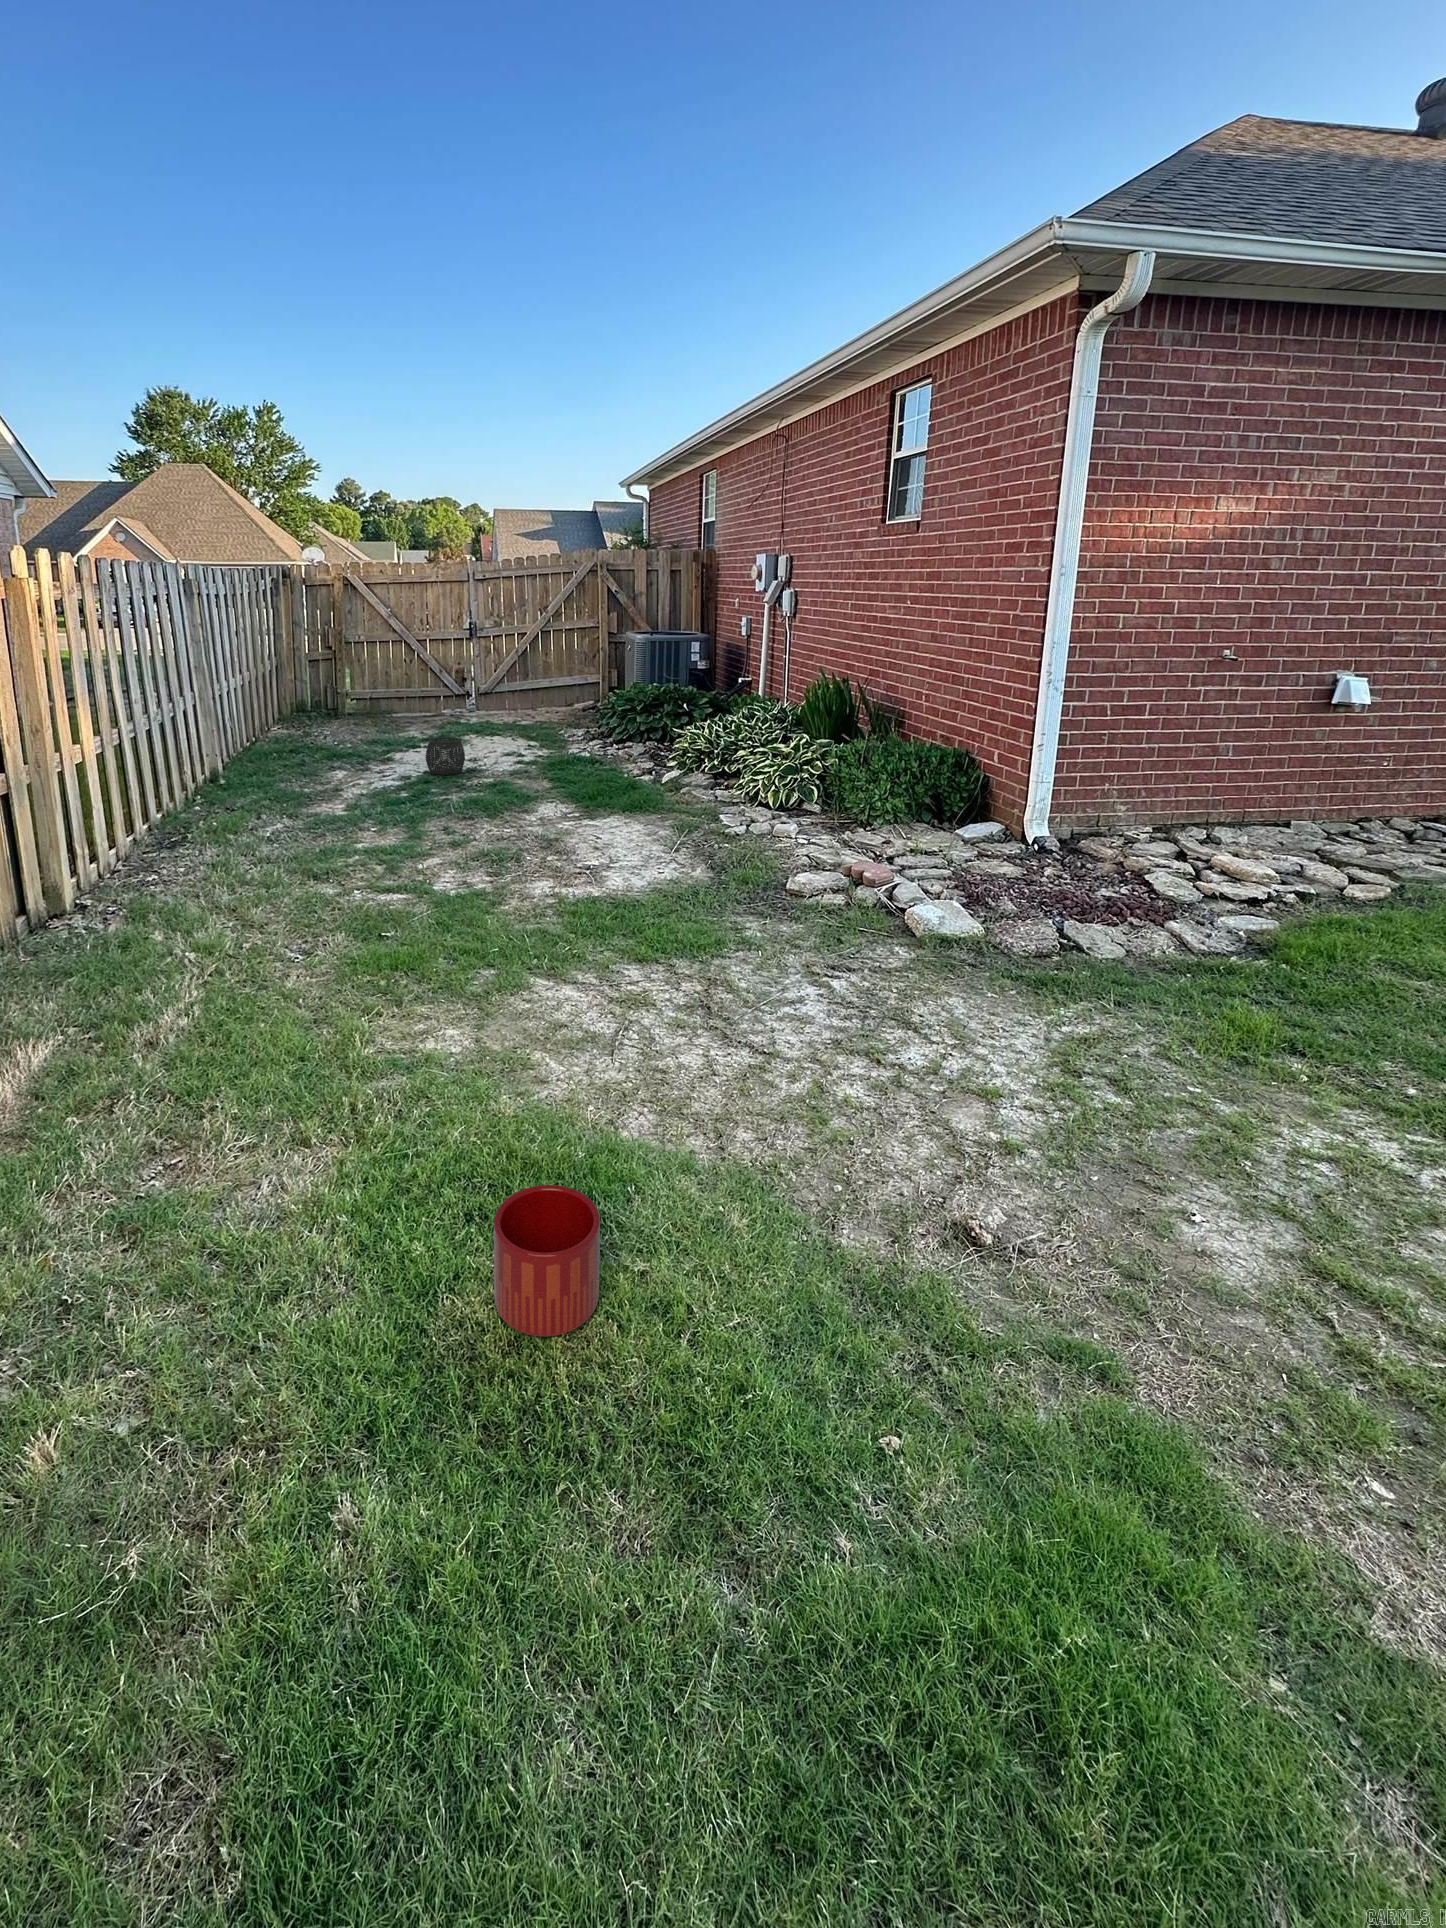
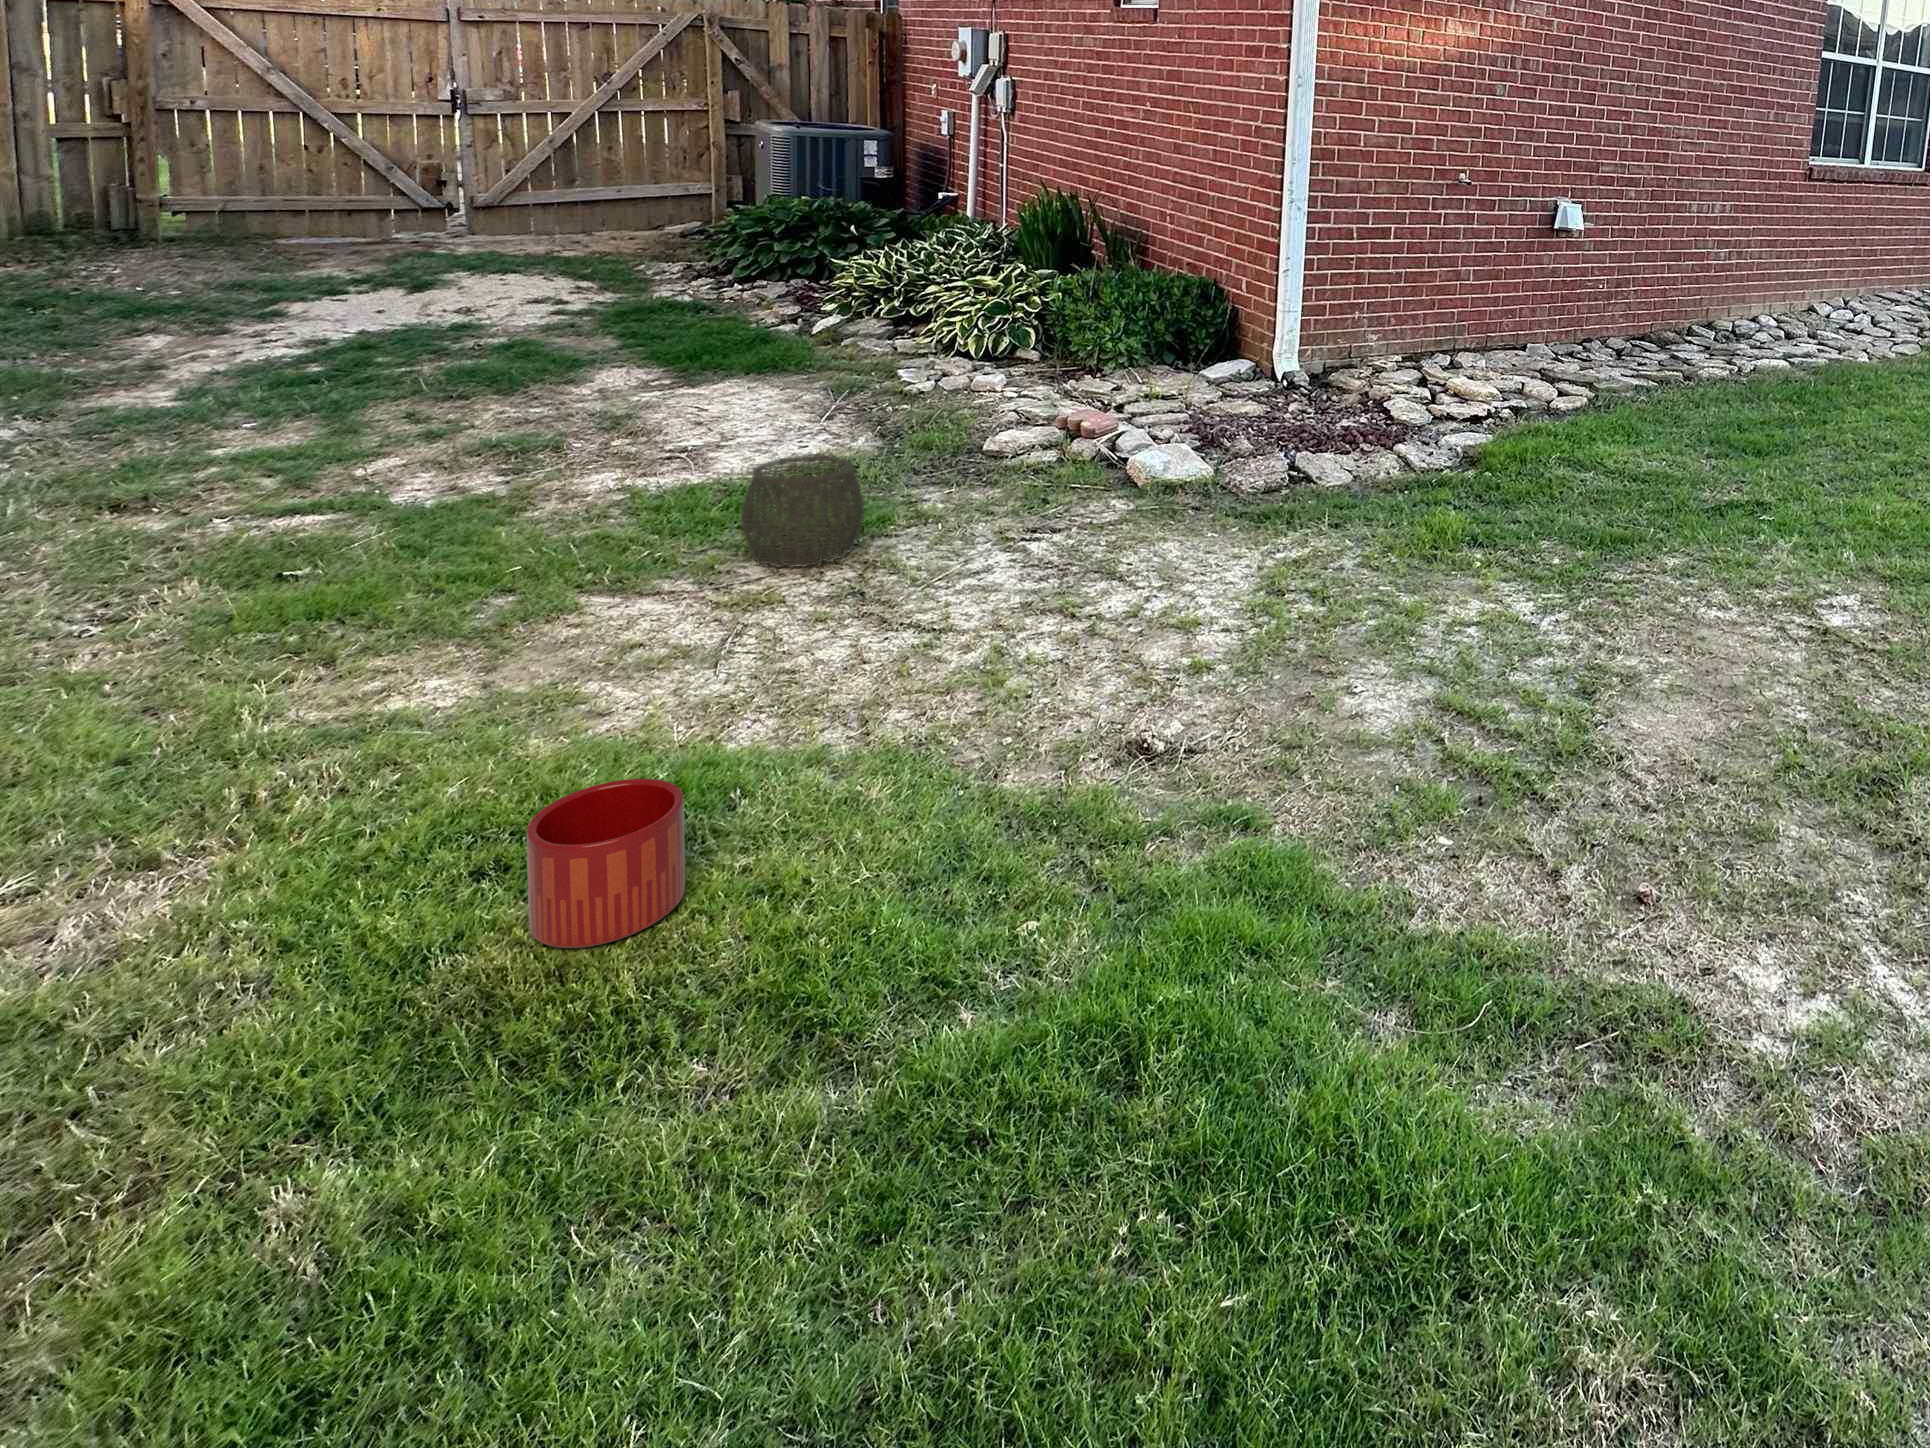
woven basket: present [425,737,465,775] -> present [741,455,864,568]

